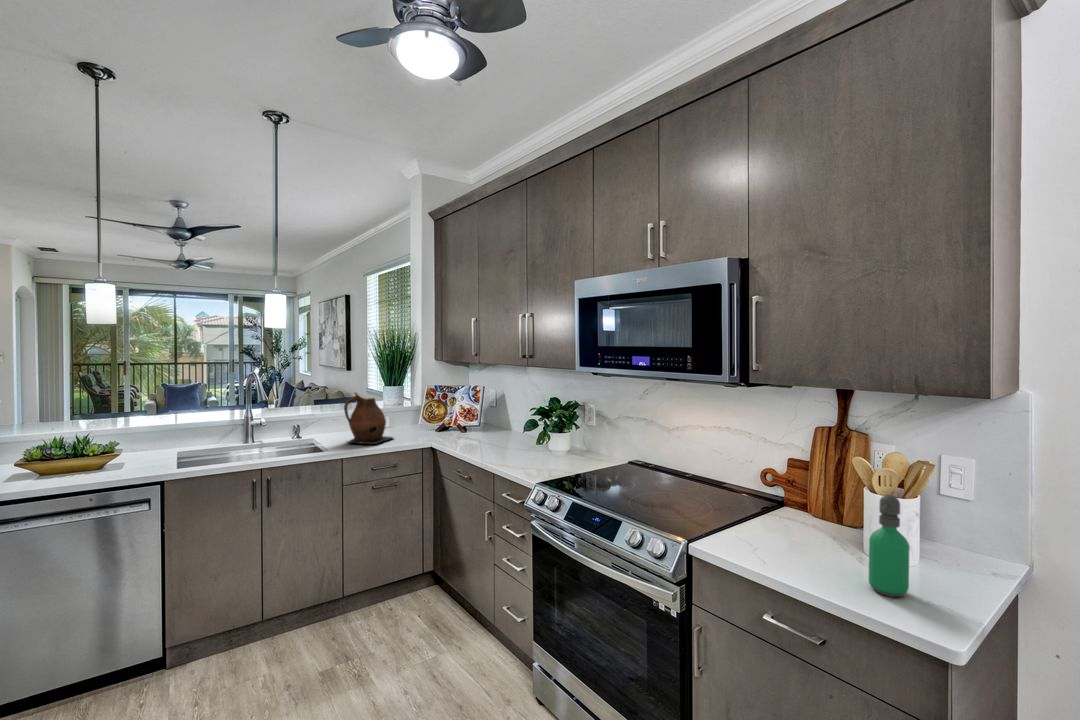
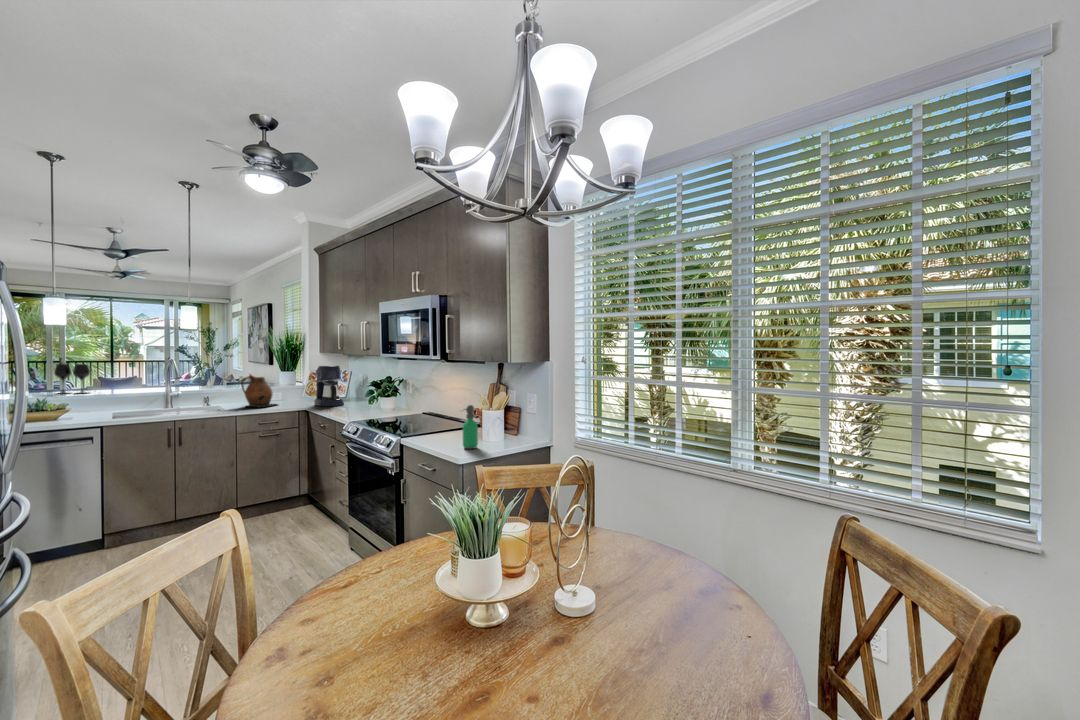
wine glass: none [102,379,149,424] -> present [54,364,90,394]
coffee maker: none [444,380,487,444] -> present [314,365,344,406]

